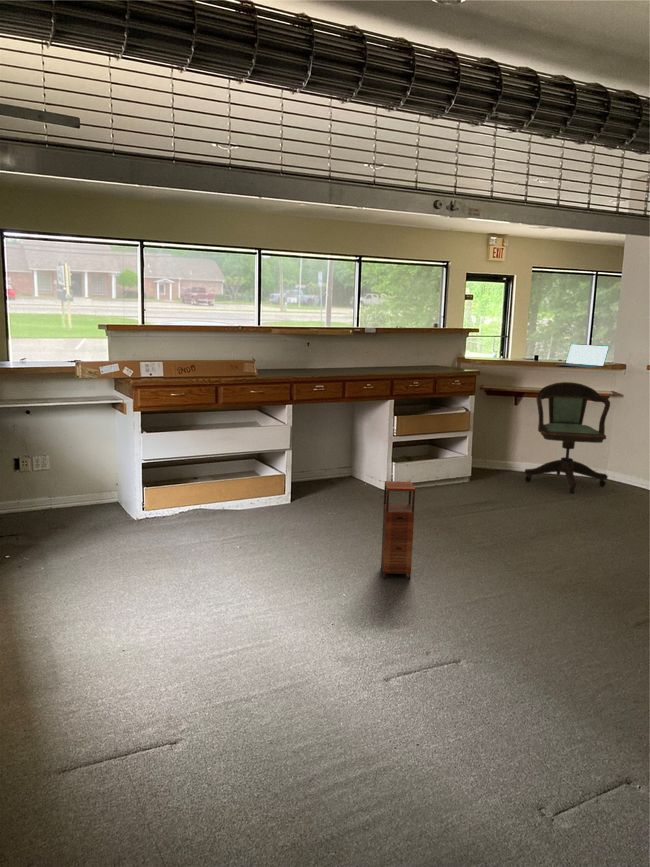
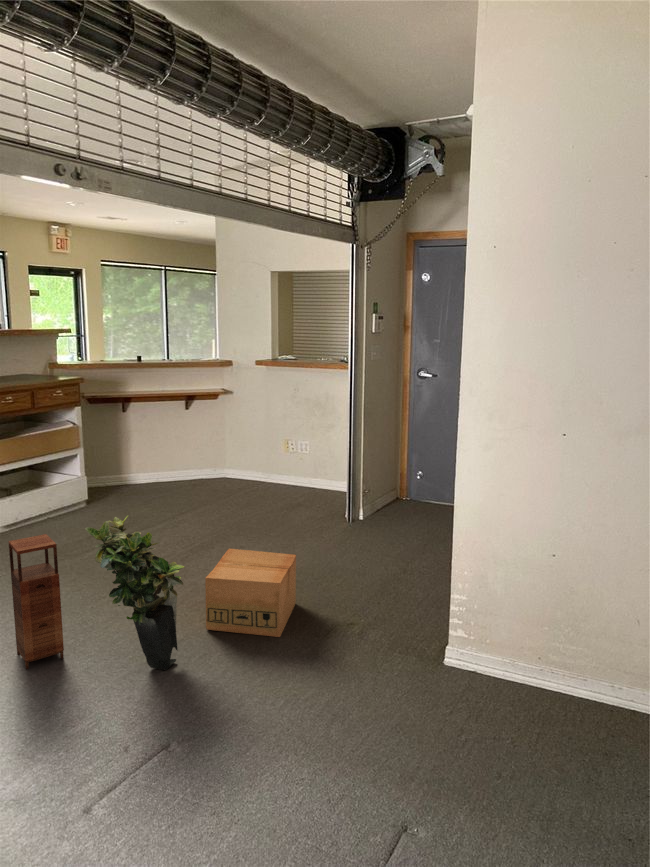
laptop: present [554,344,609,368] -> none [159,341,211,366]
office chair: present [525,382,610,493] -> none [146,382,228,499]
potted plant: none [435,477,508,608] -> present [86,516,184,670]
cardboard box: none [527,529,628,615] -> present [205,549,296,637]

